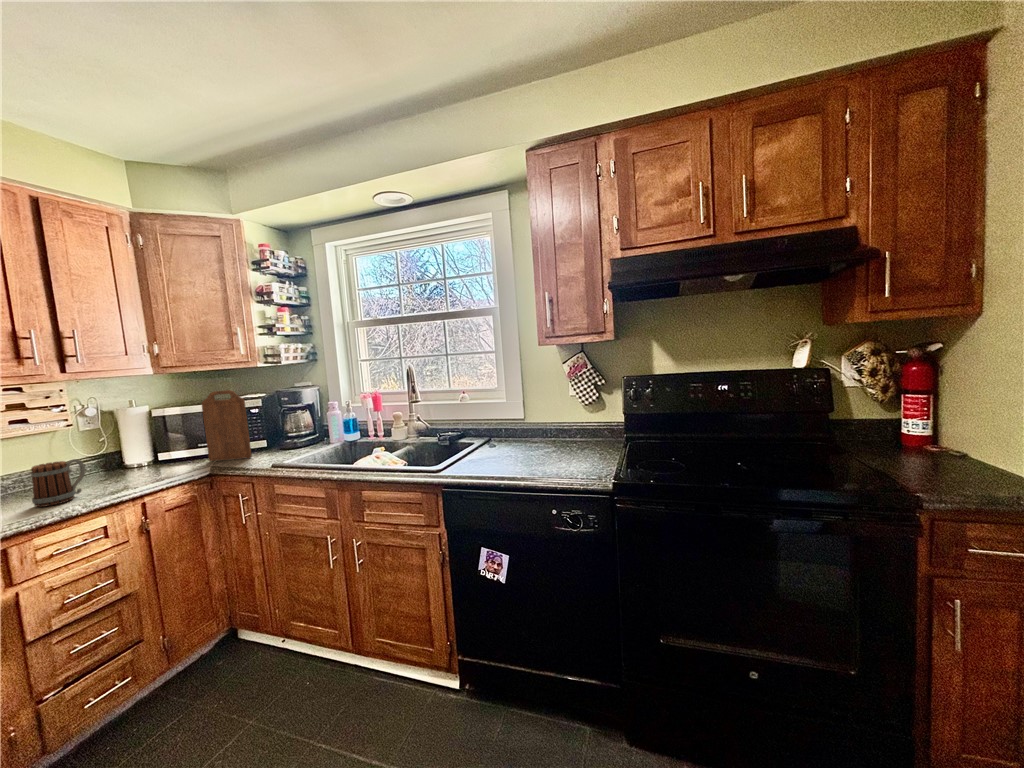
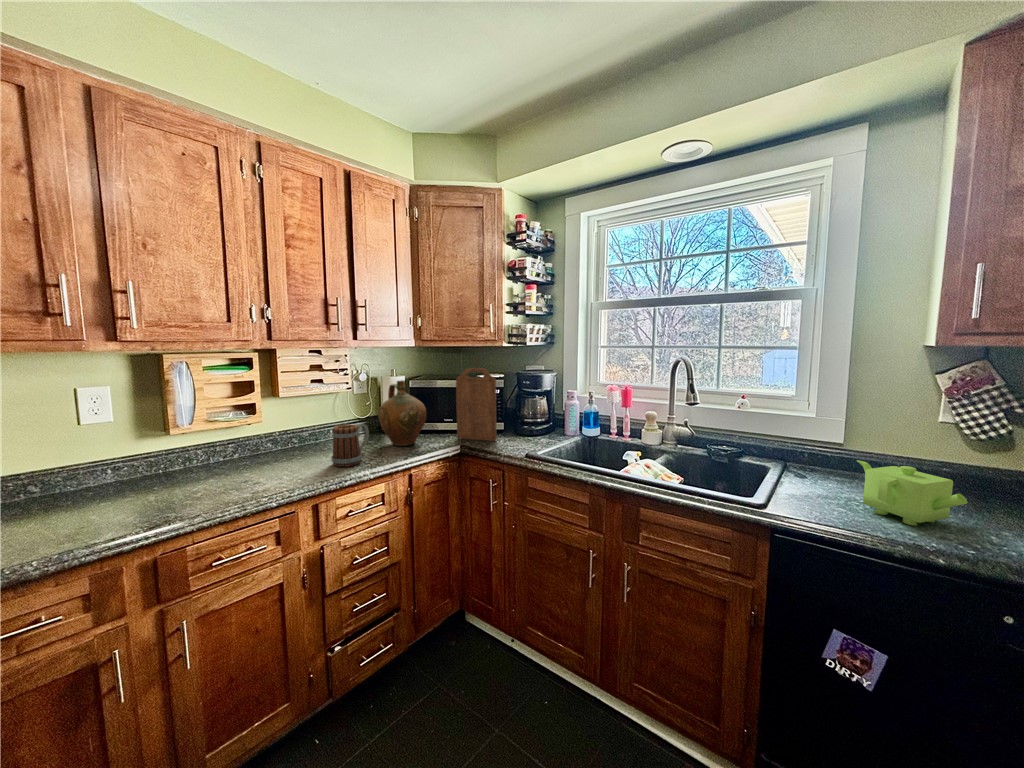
ceramic jug: none [104,410,167,478] -> present [378,381,426,446]
teapot: none [502,428,545,466] -> present [857,460,967,525]

